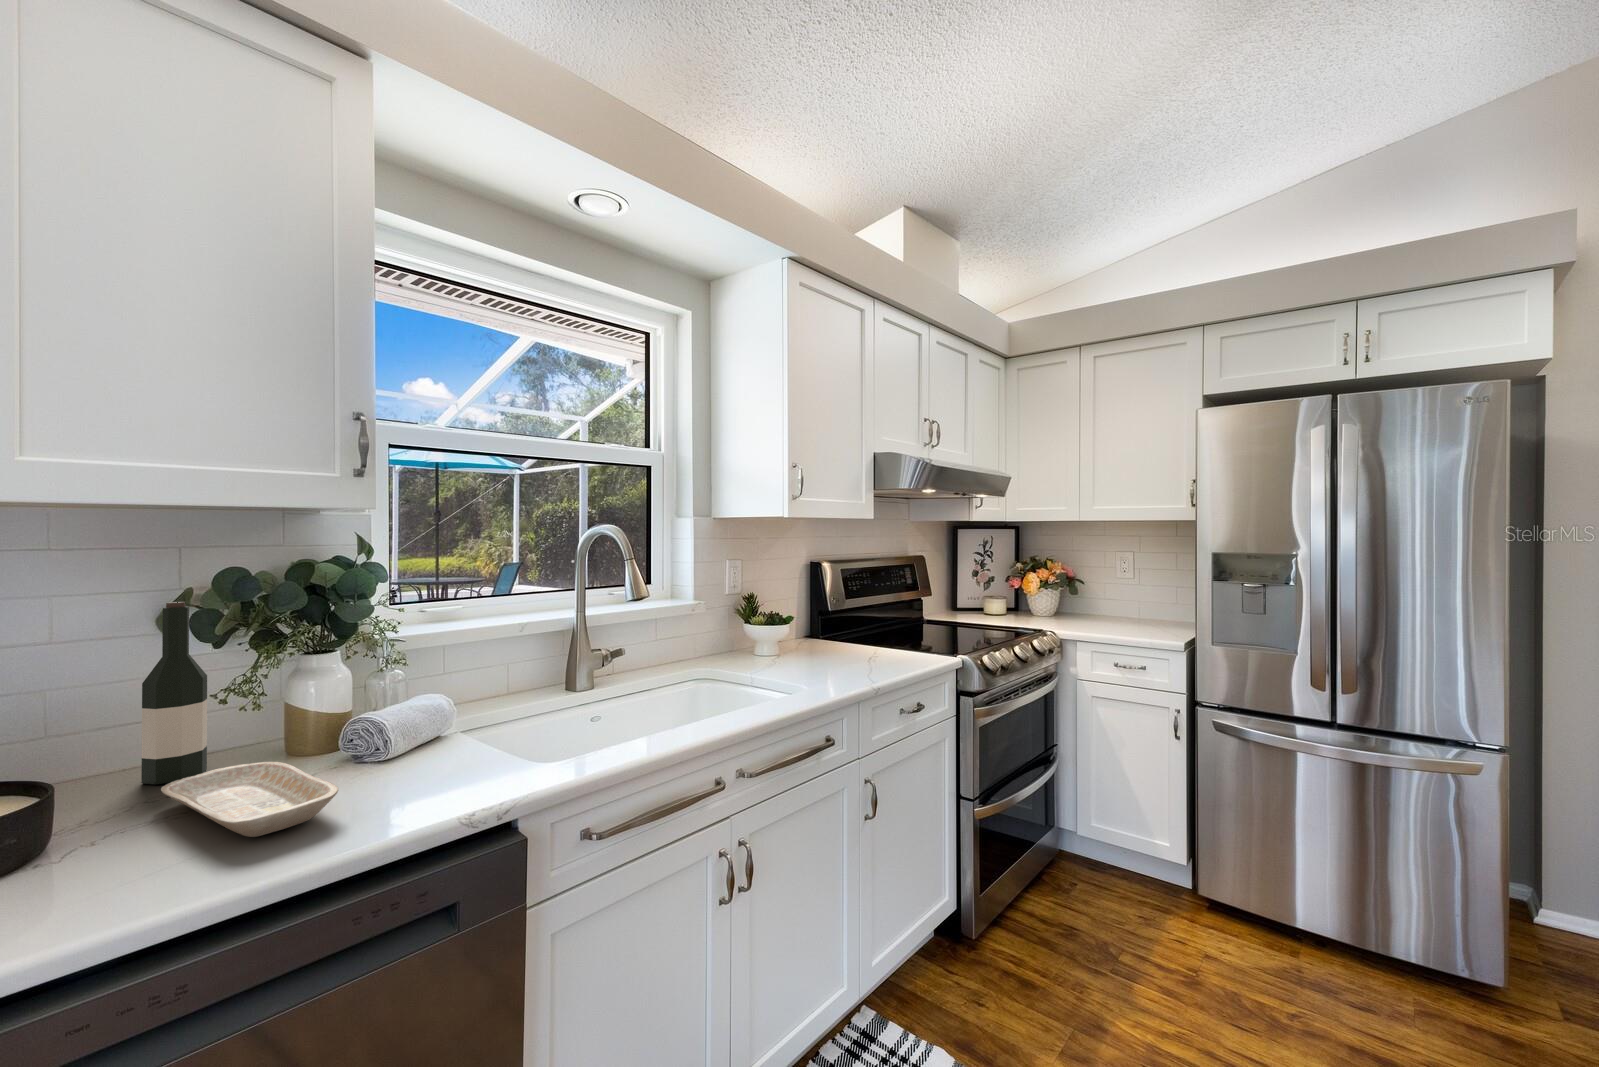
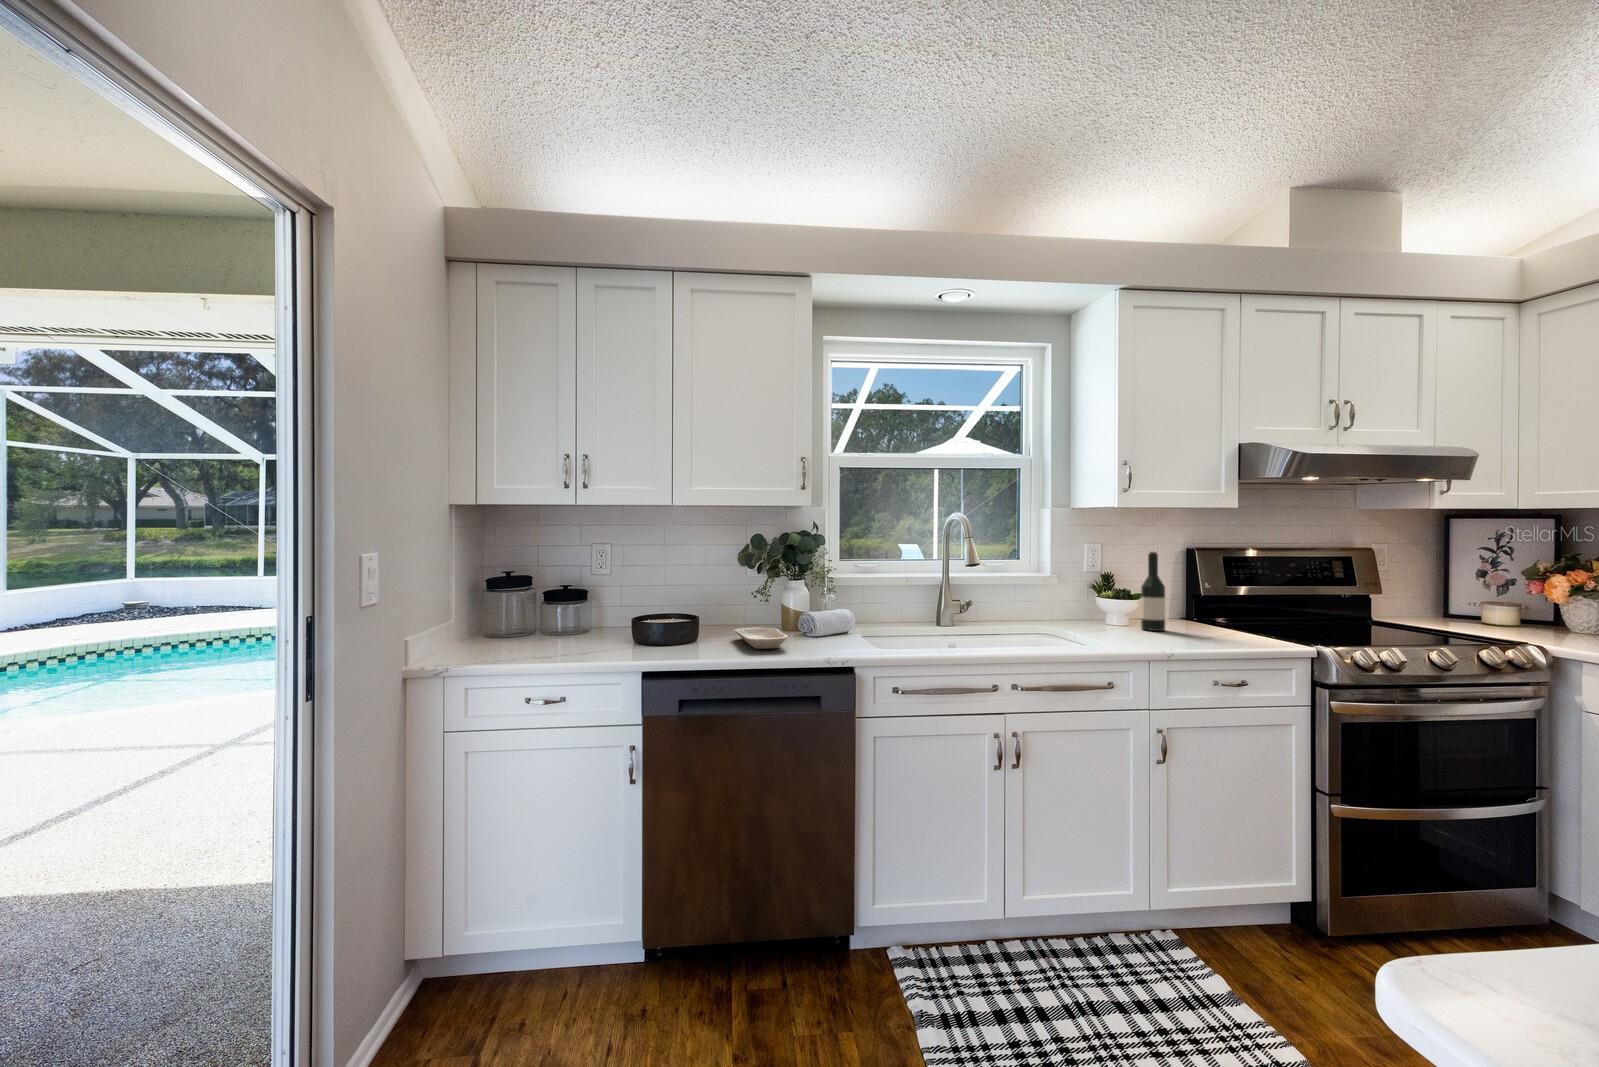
wine bottle: present [141,602,207,784] -> present [1141,552,1165,631]

